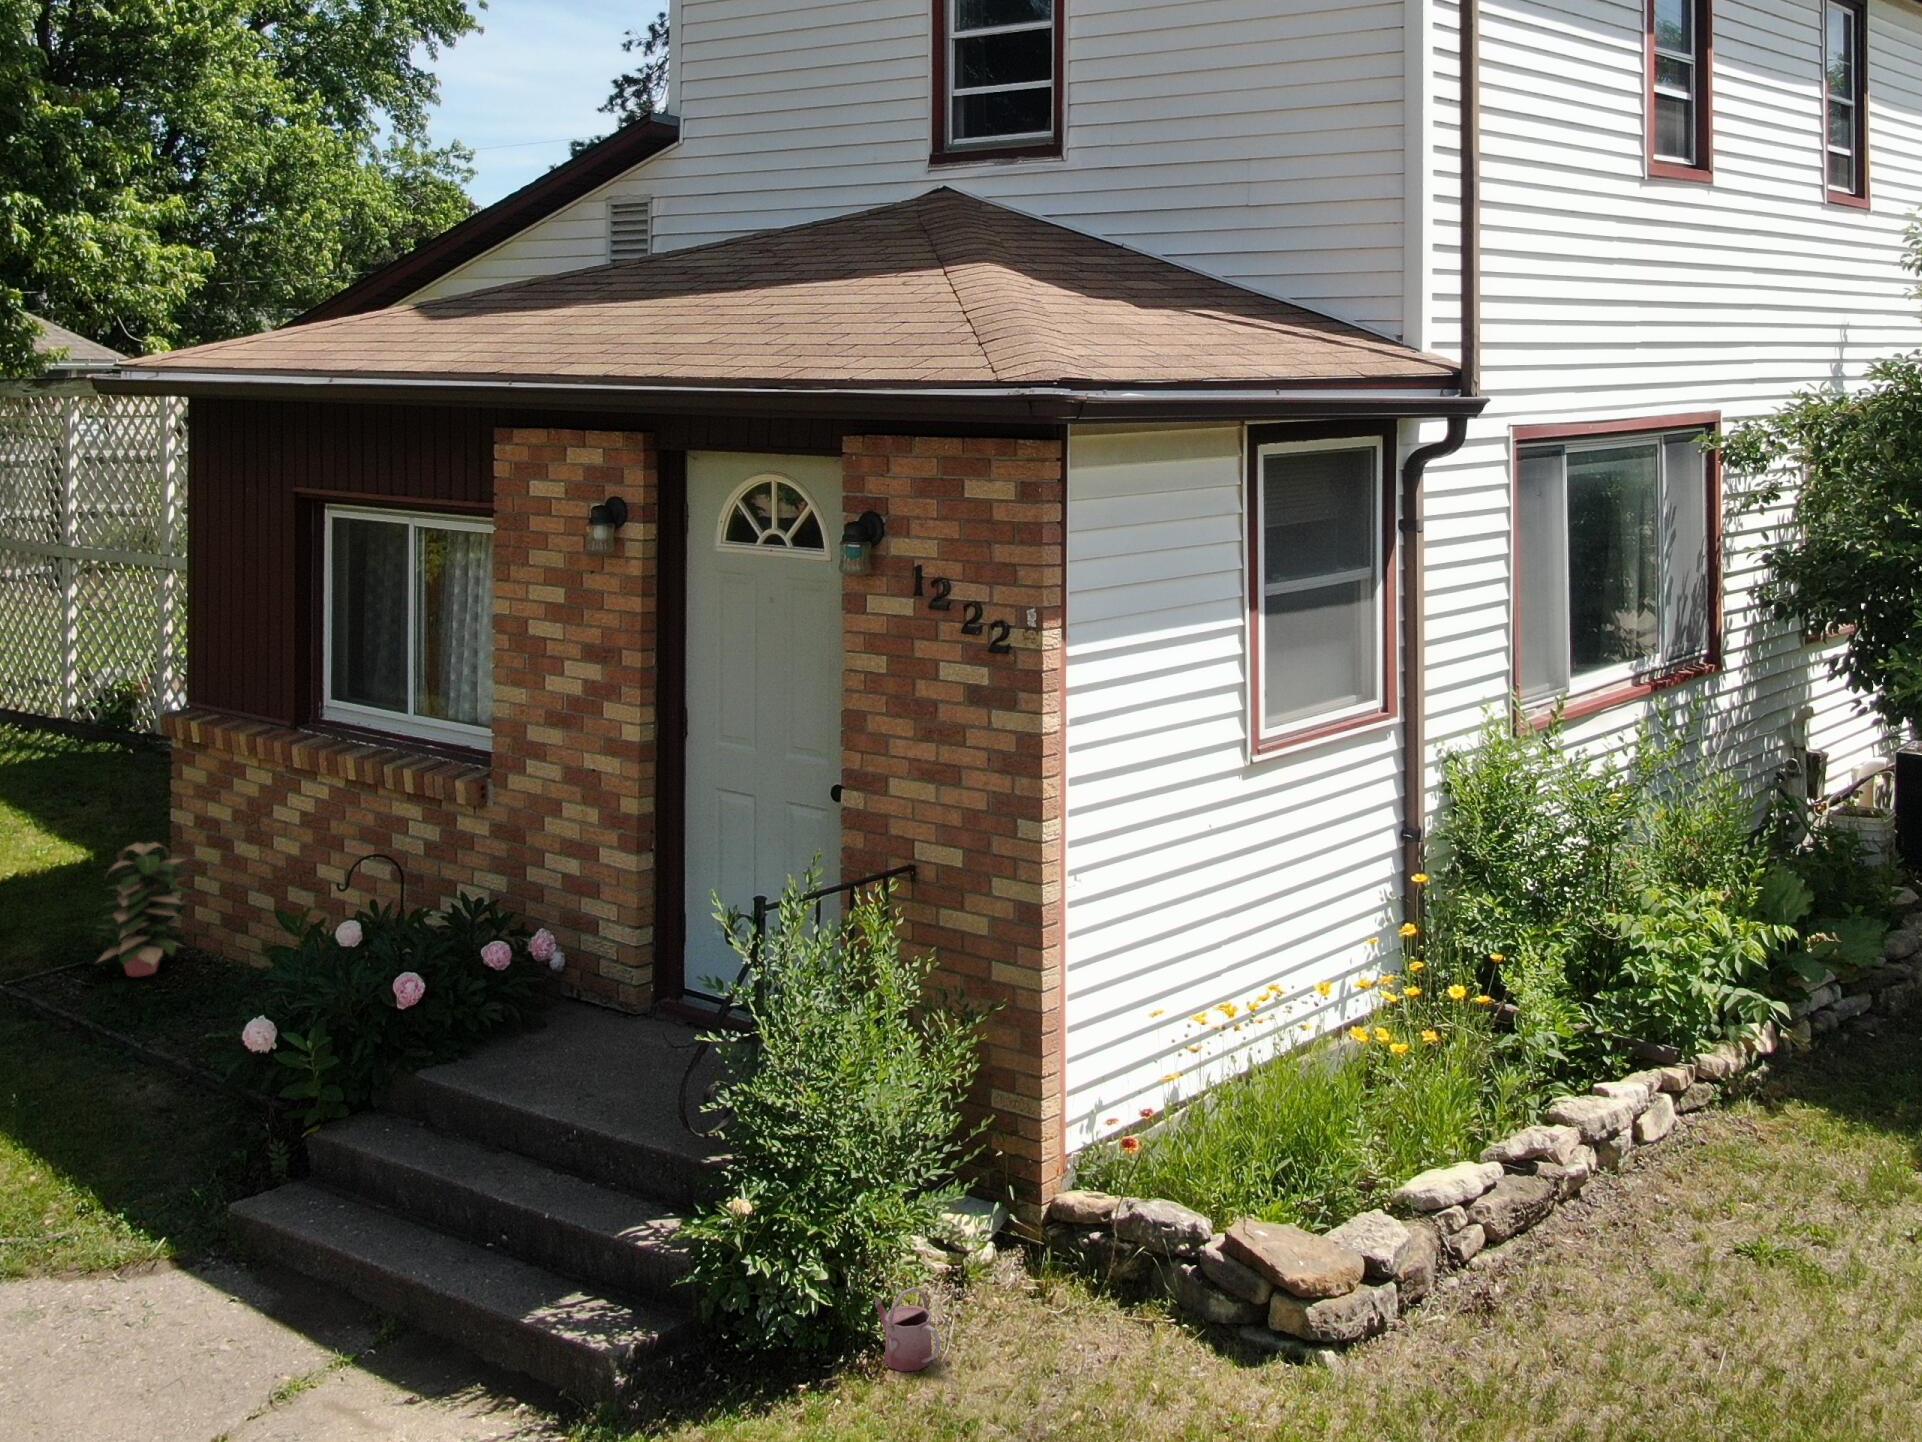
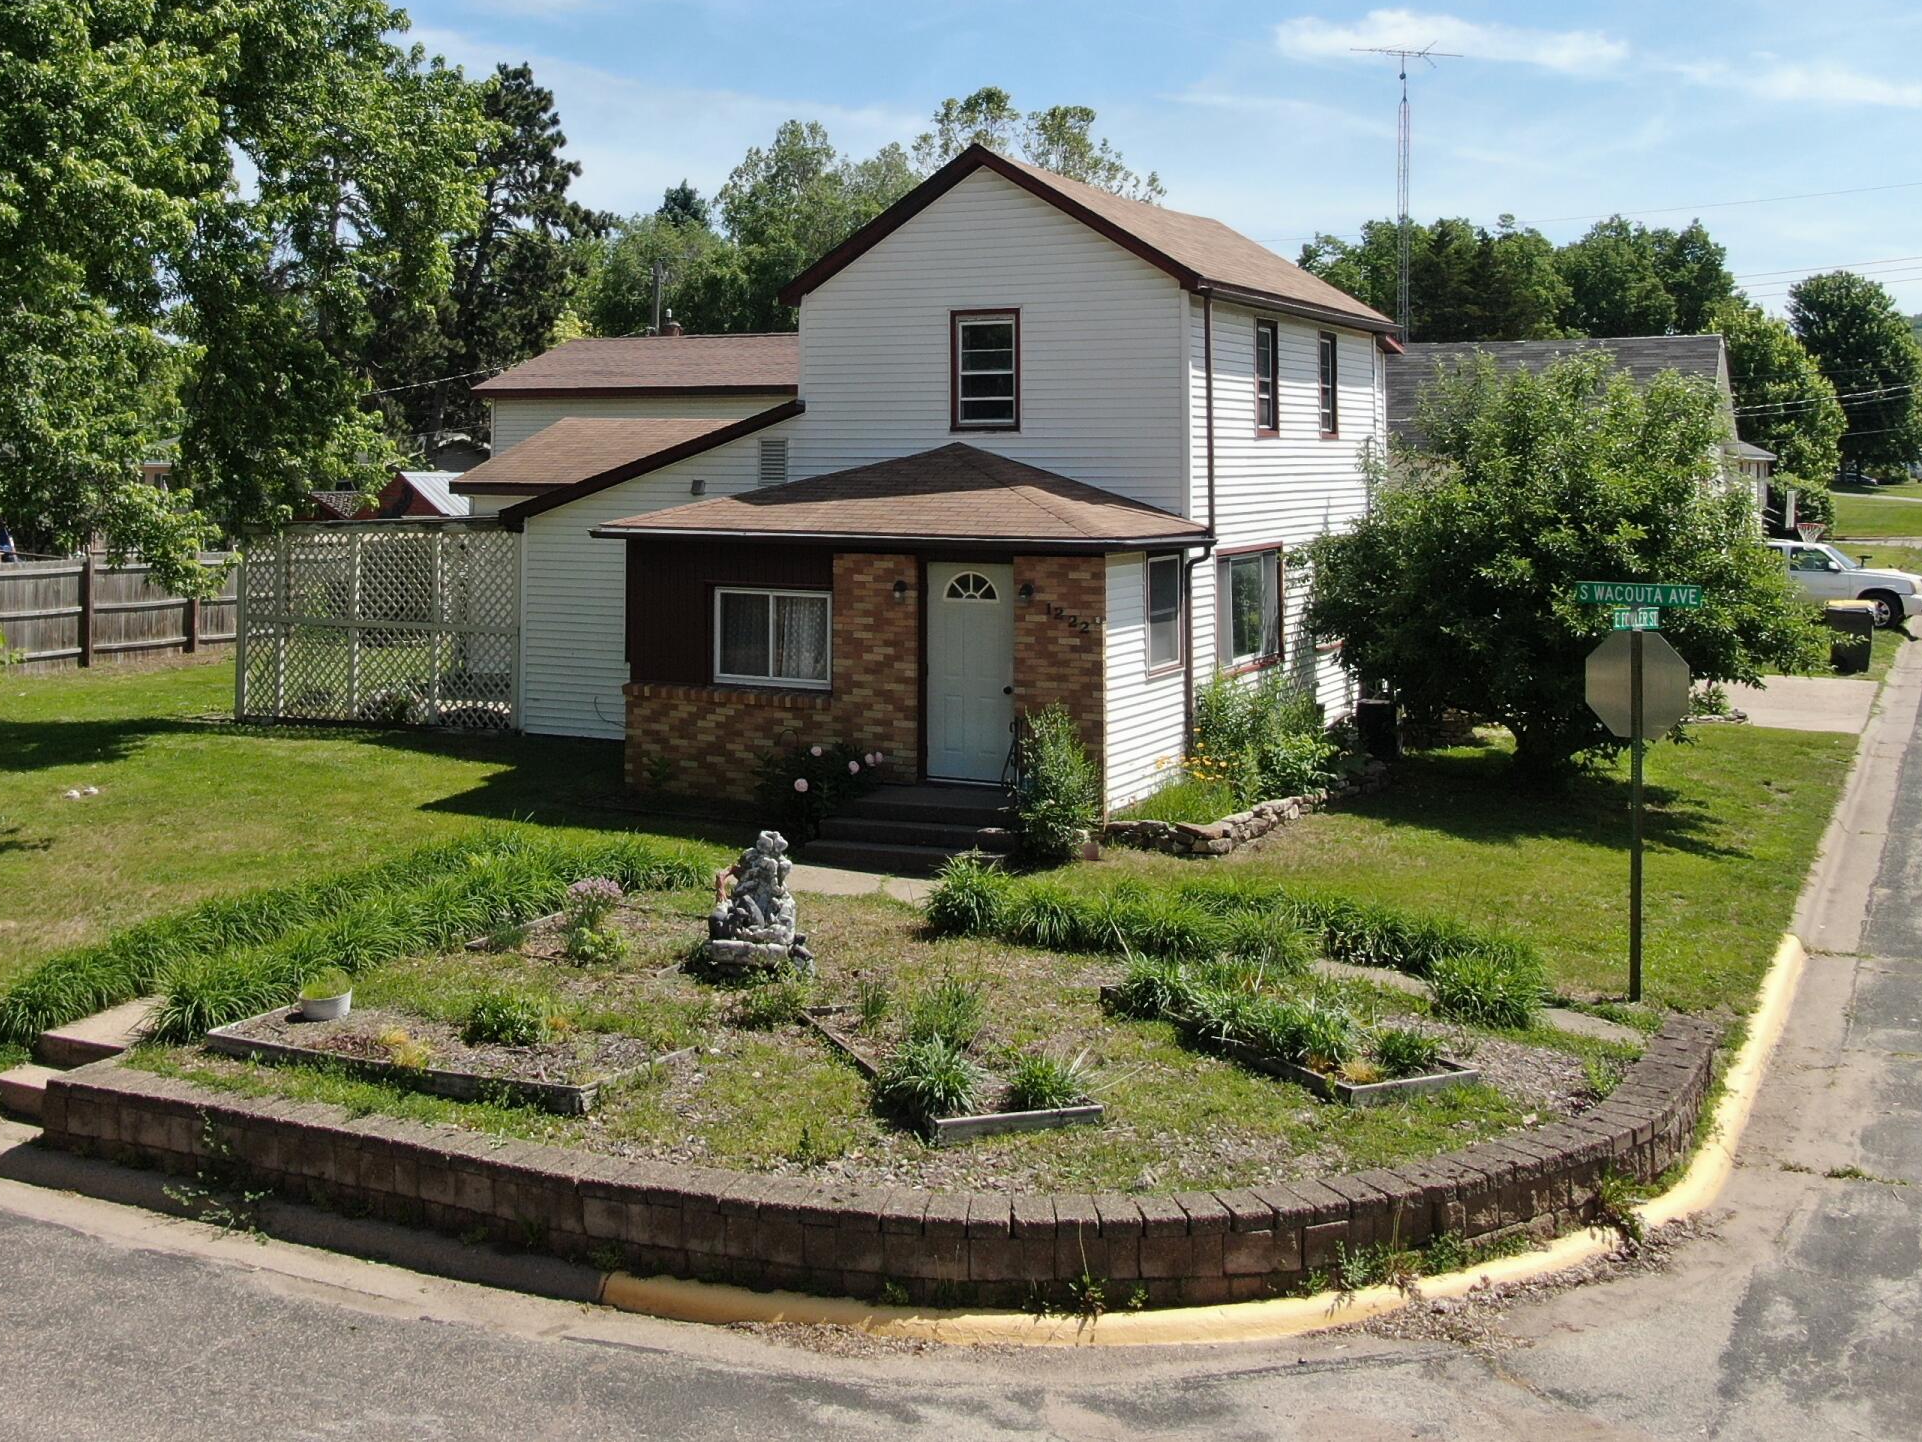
decorative plant: present [97,842,194,977] -> none [610,741,651,800]

